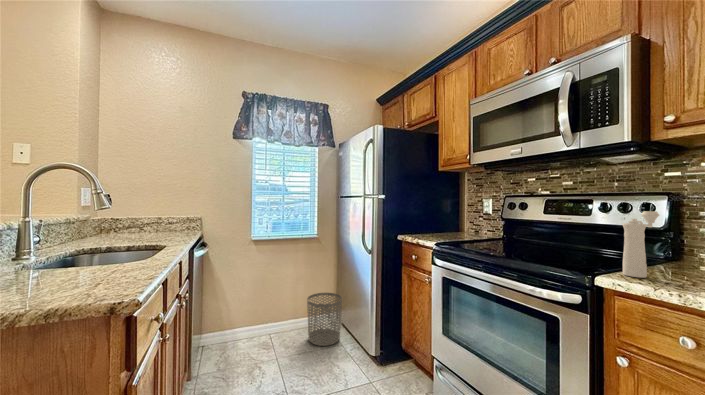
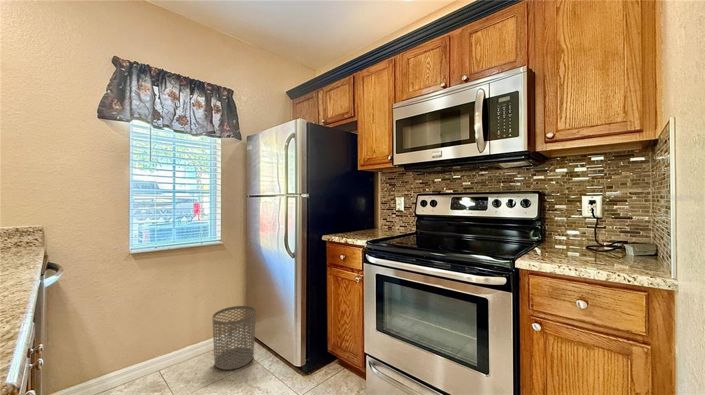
pepper mill: present [622,211,659,278] -> none [529,206,548,259]

